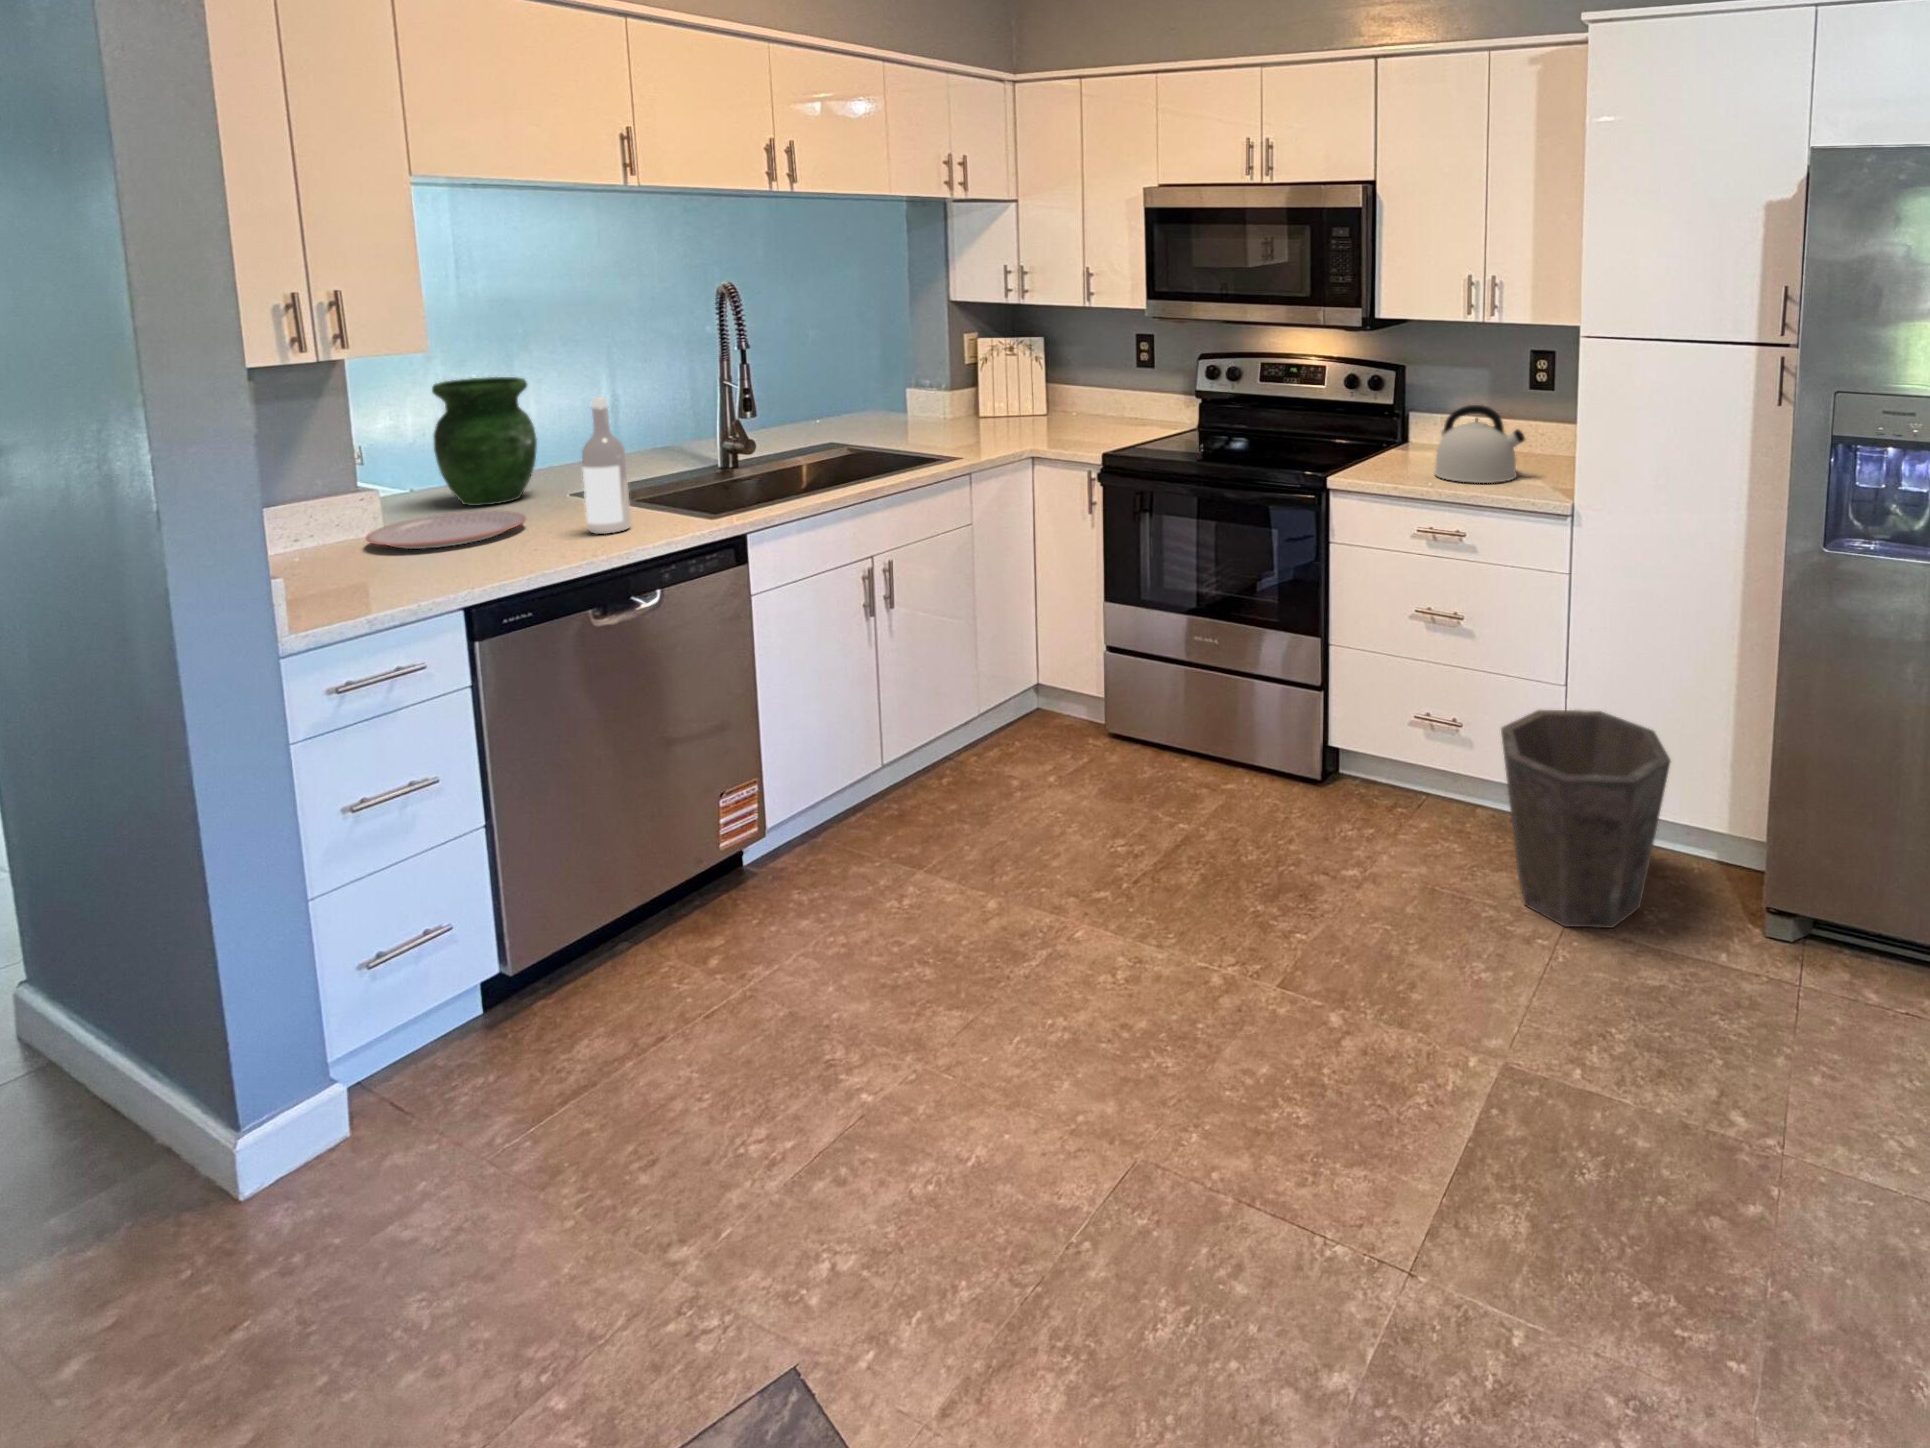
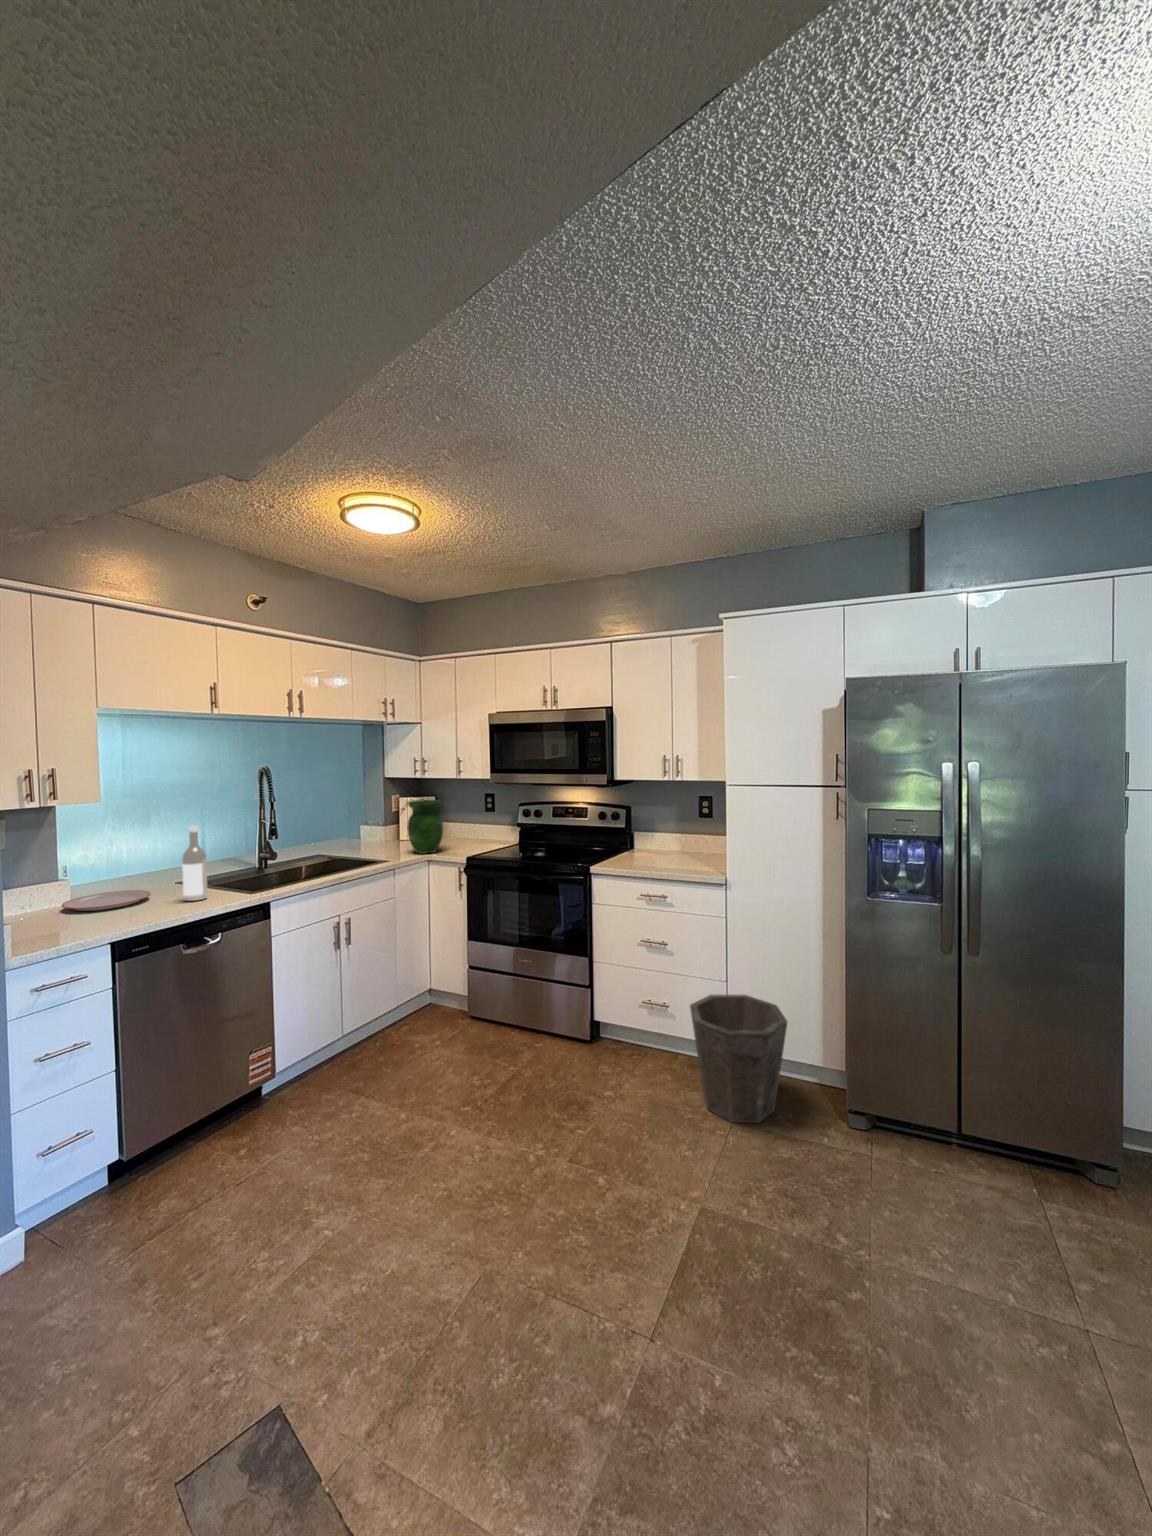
vase: present [432,377,537,506] -> present [407,800,443,854]
kettle: present [1435,405,1525,483] -> none [647,825,696,867]

